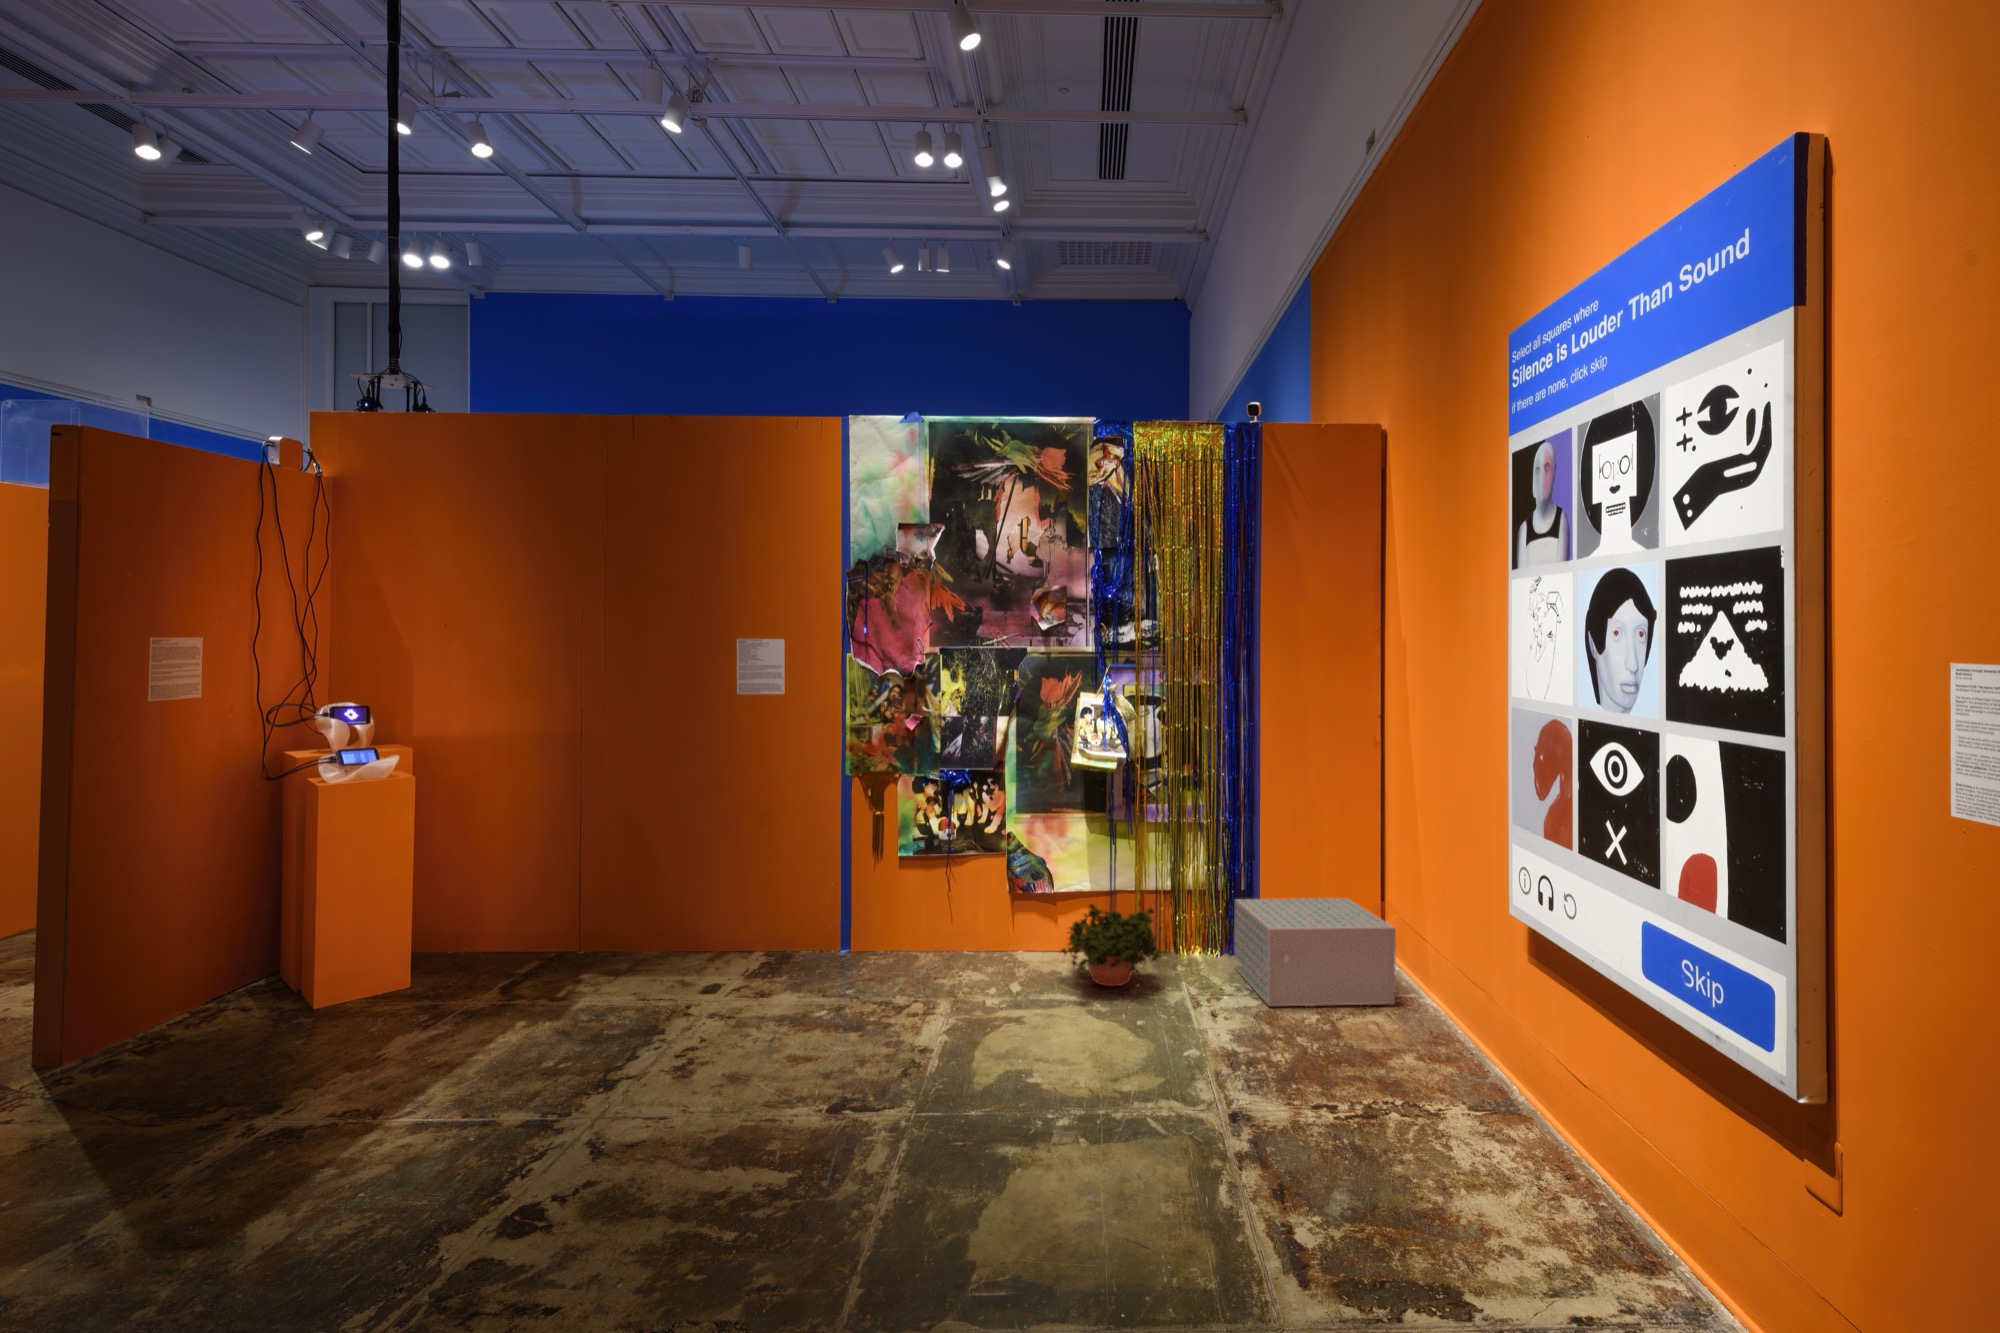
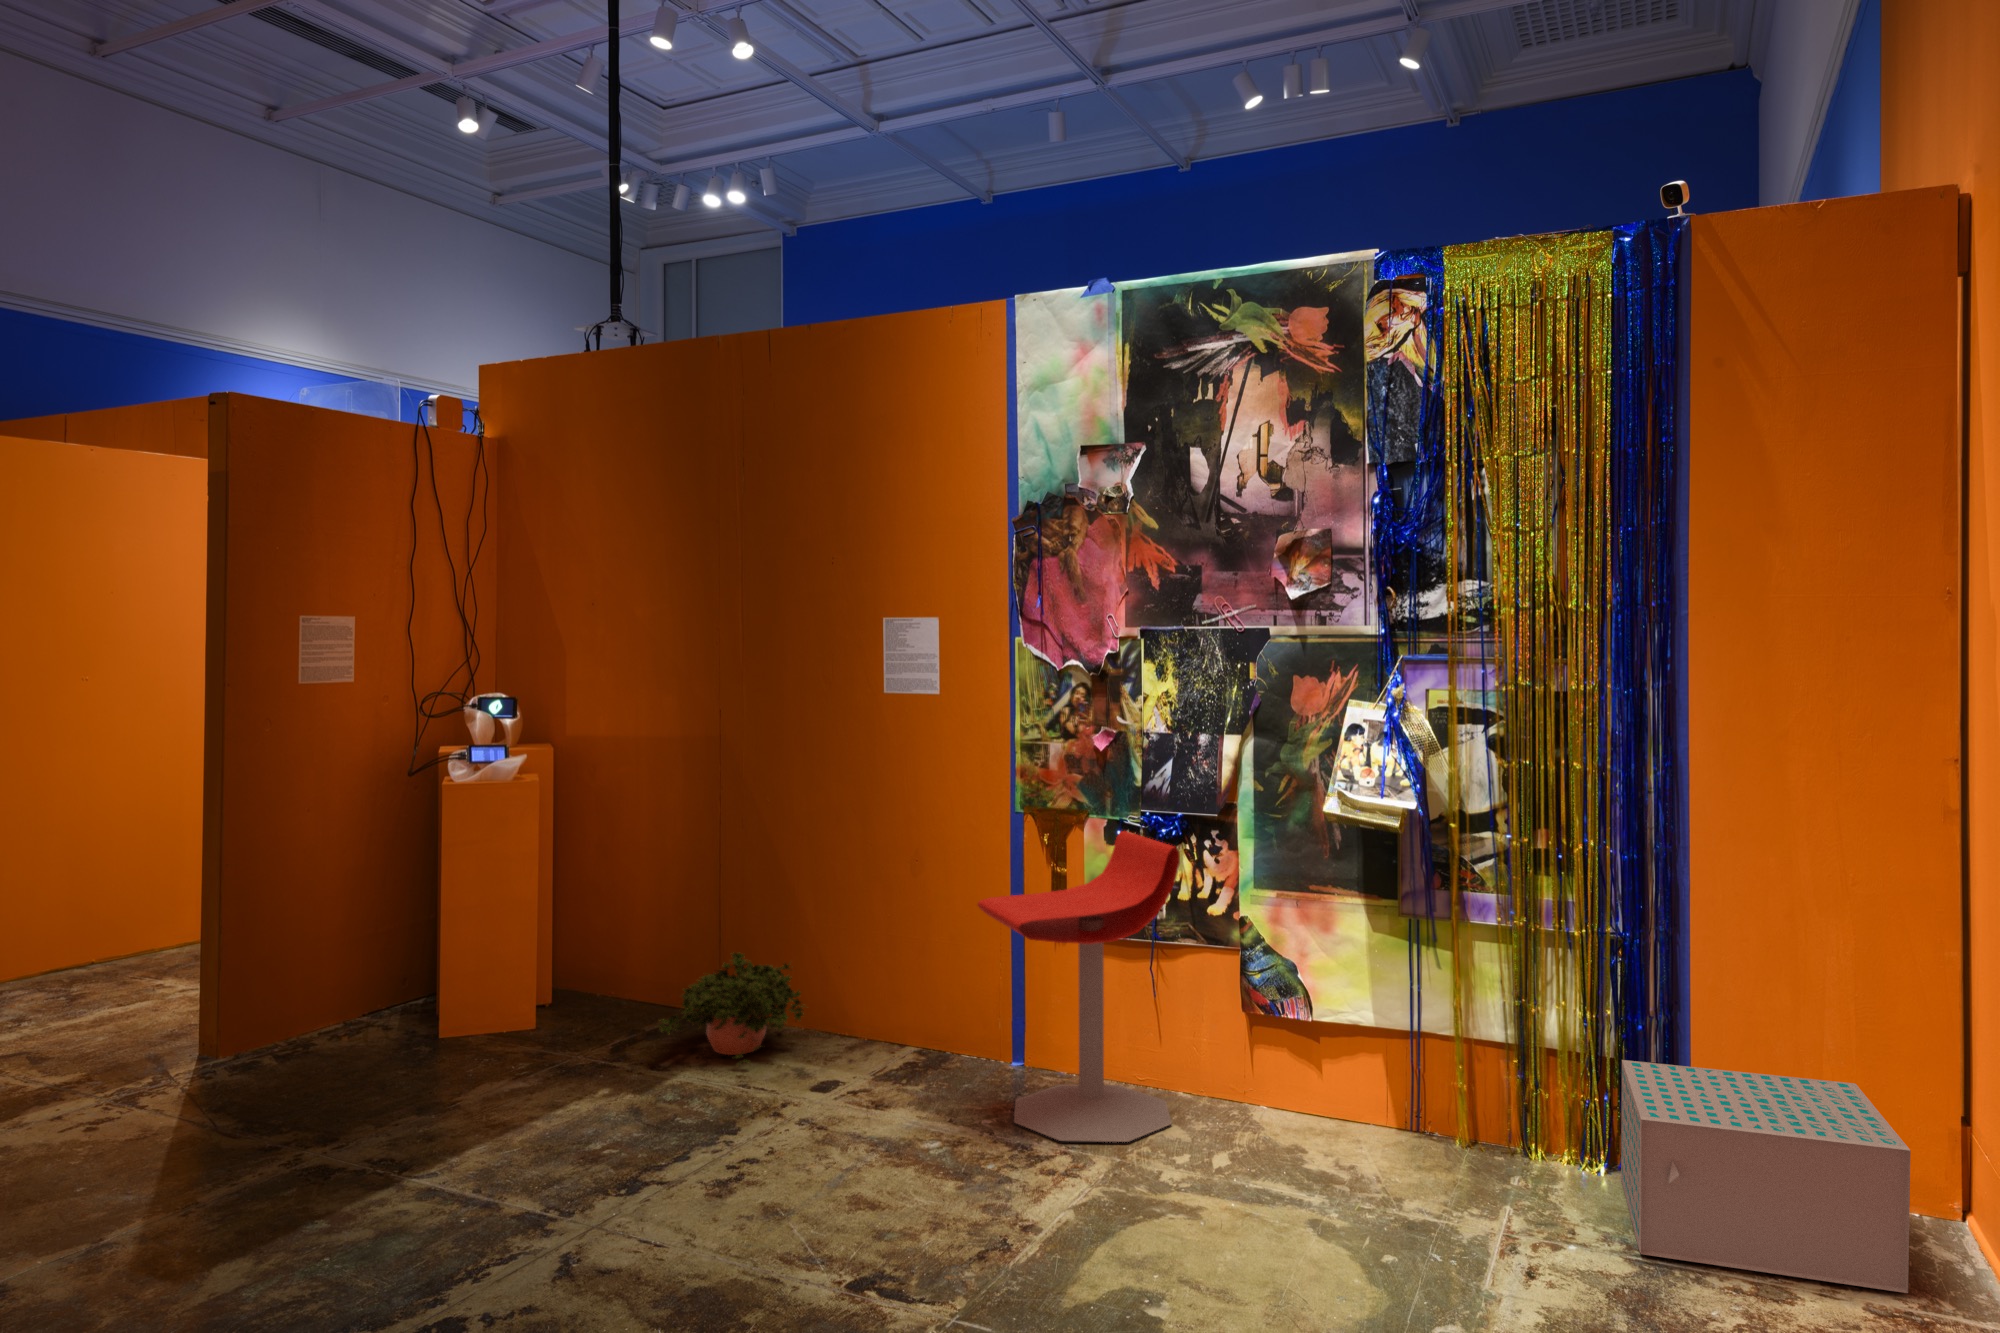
stool: none [838,783,979,995] -> present [978,831,1180,1142]
potted plant: present [1060,904,1160,991] -> present [660,952,804,1066]

